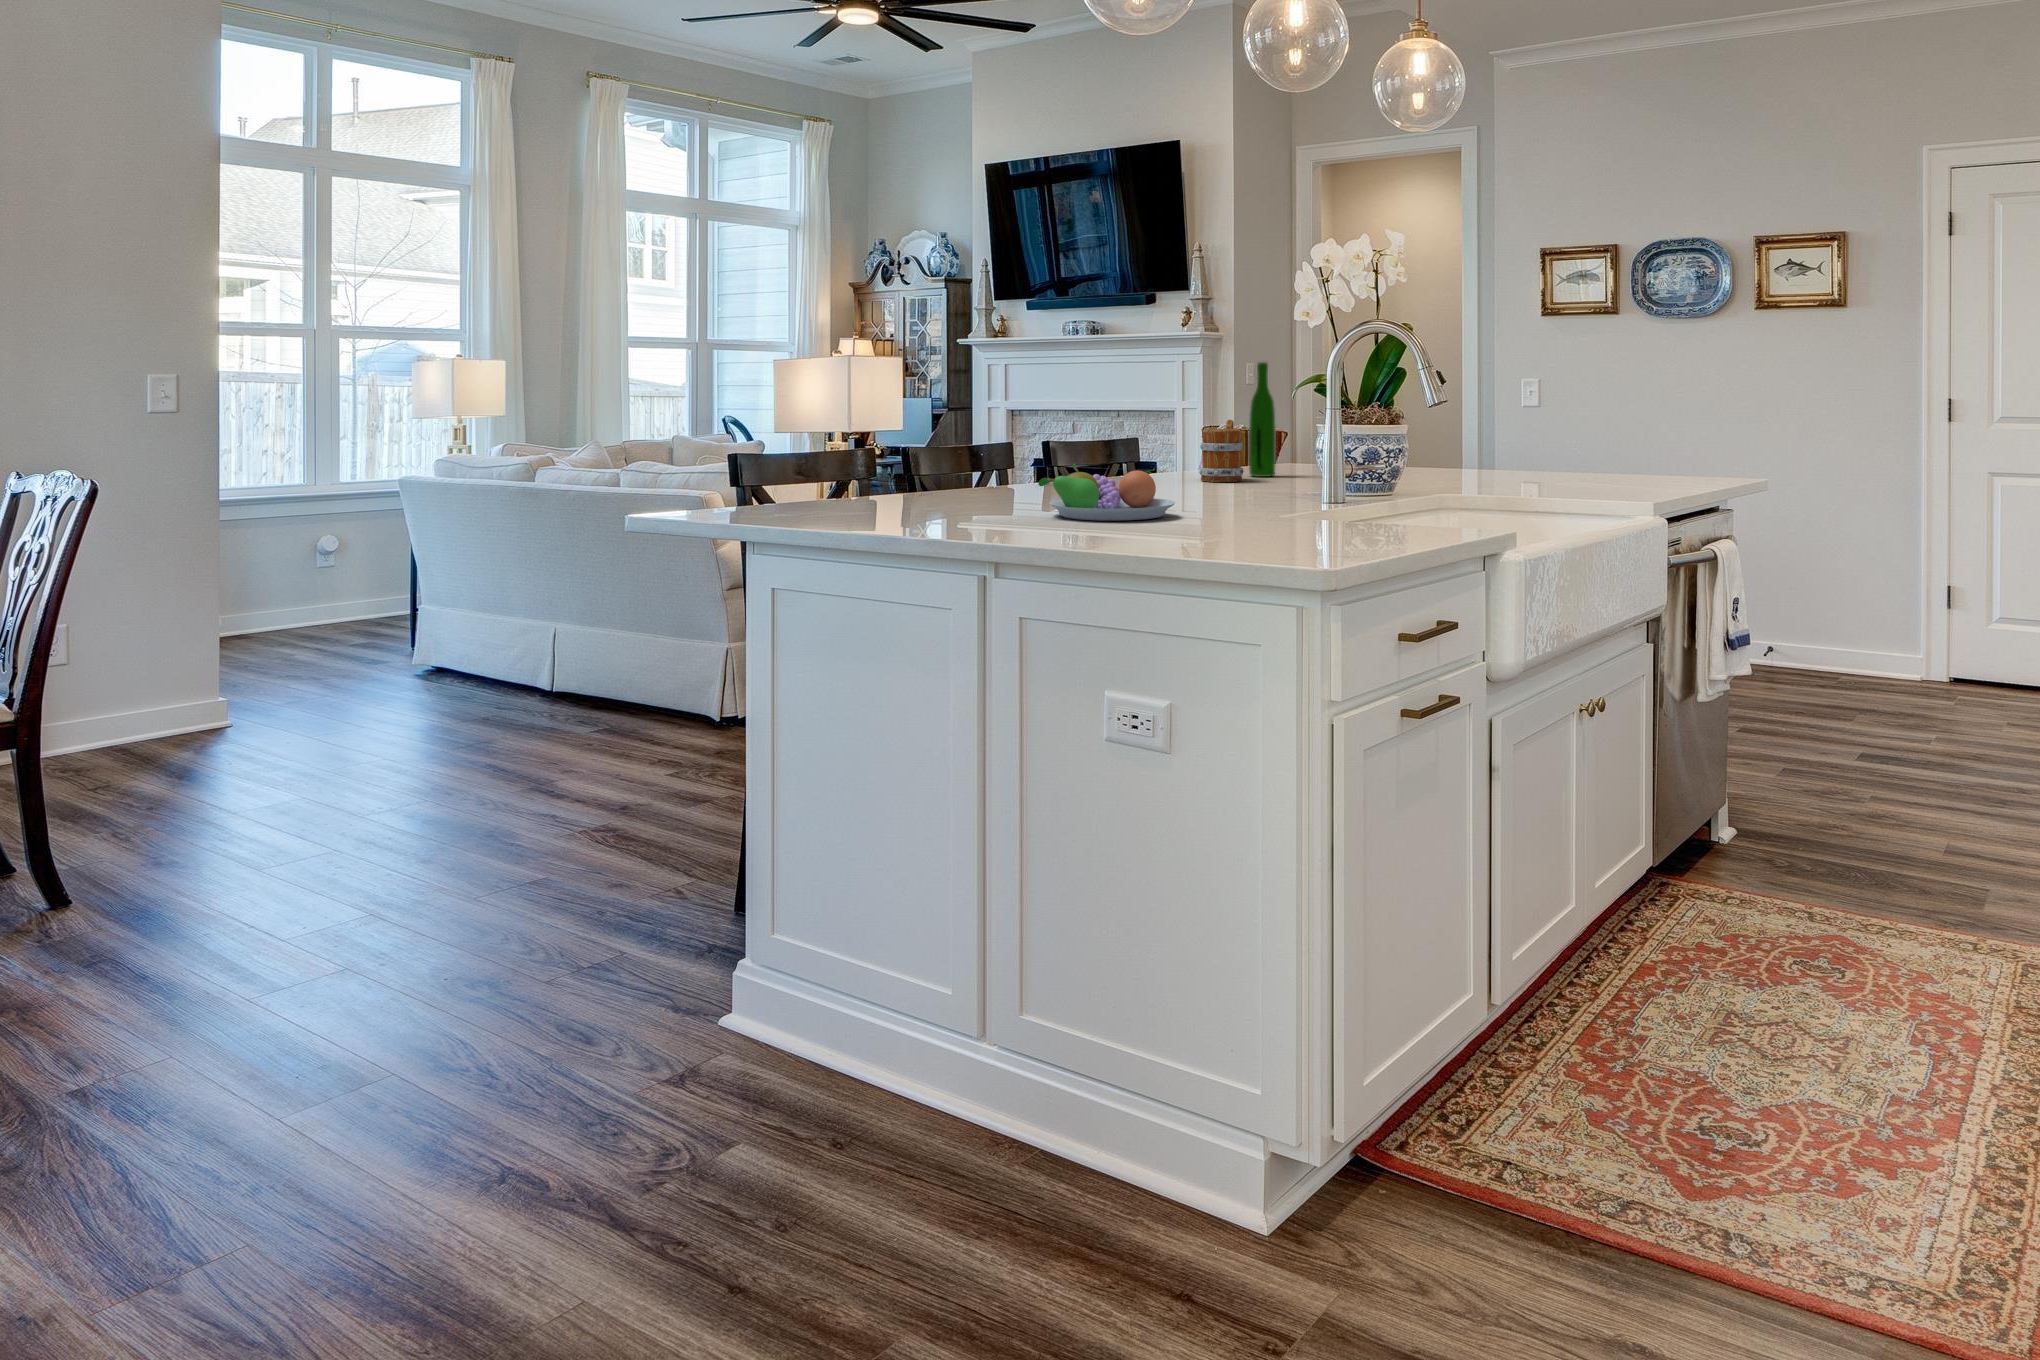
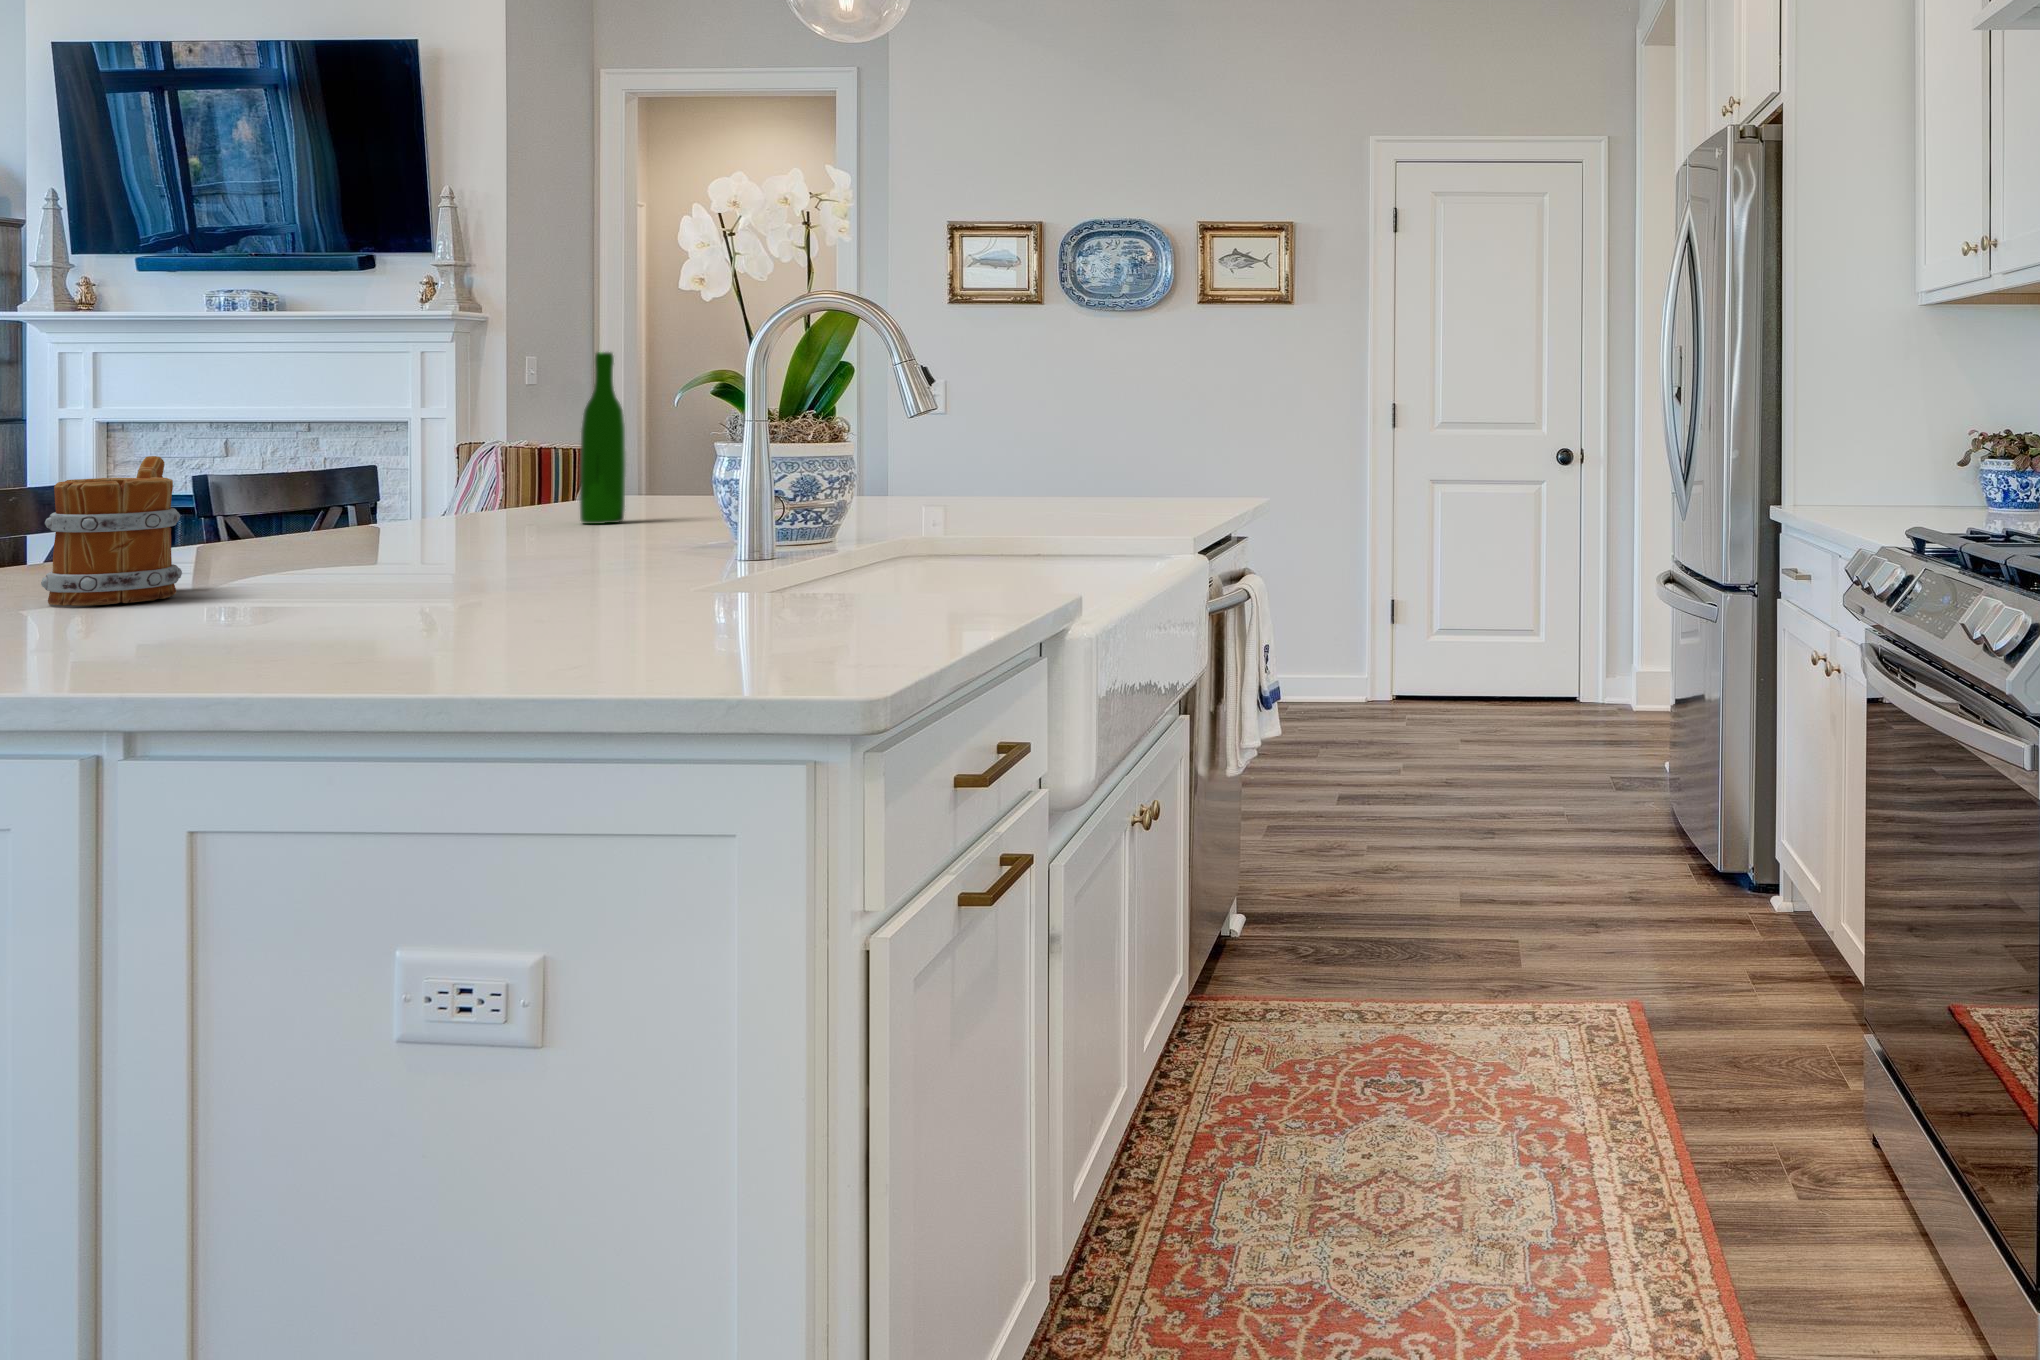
mug: present [1199,420,1244,482] -> present [41,456,182,606]
fruit bowl: present [1038,464,1175,521] -> none [196,523,496,627]

